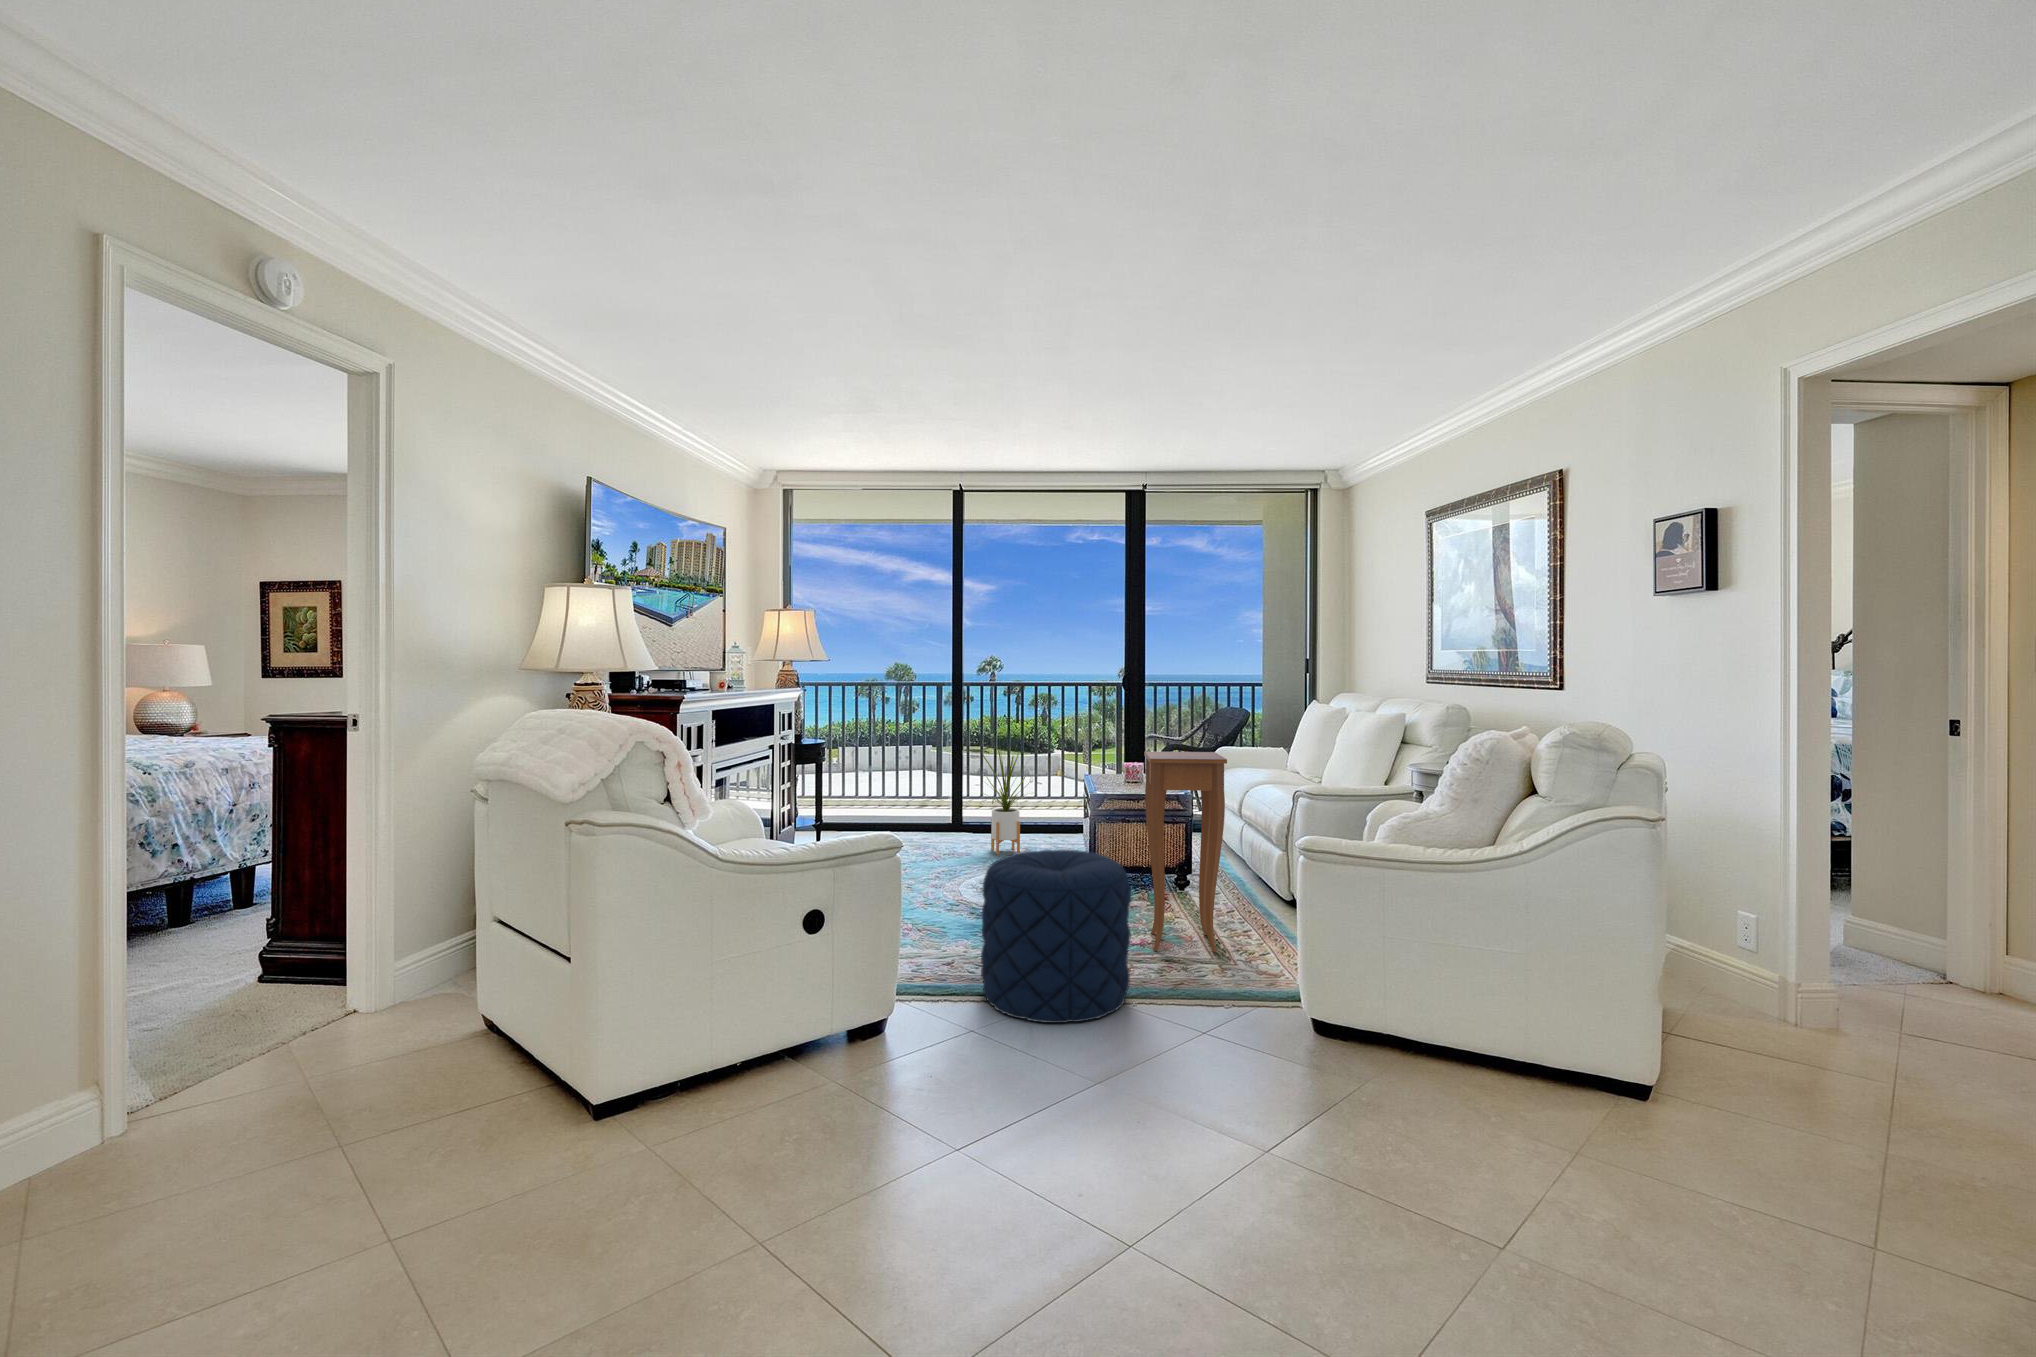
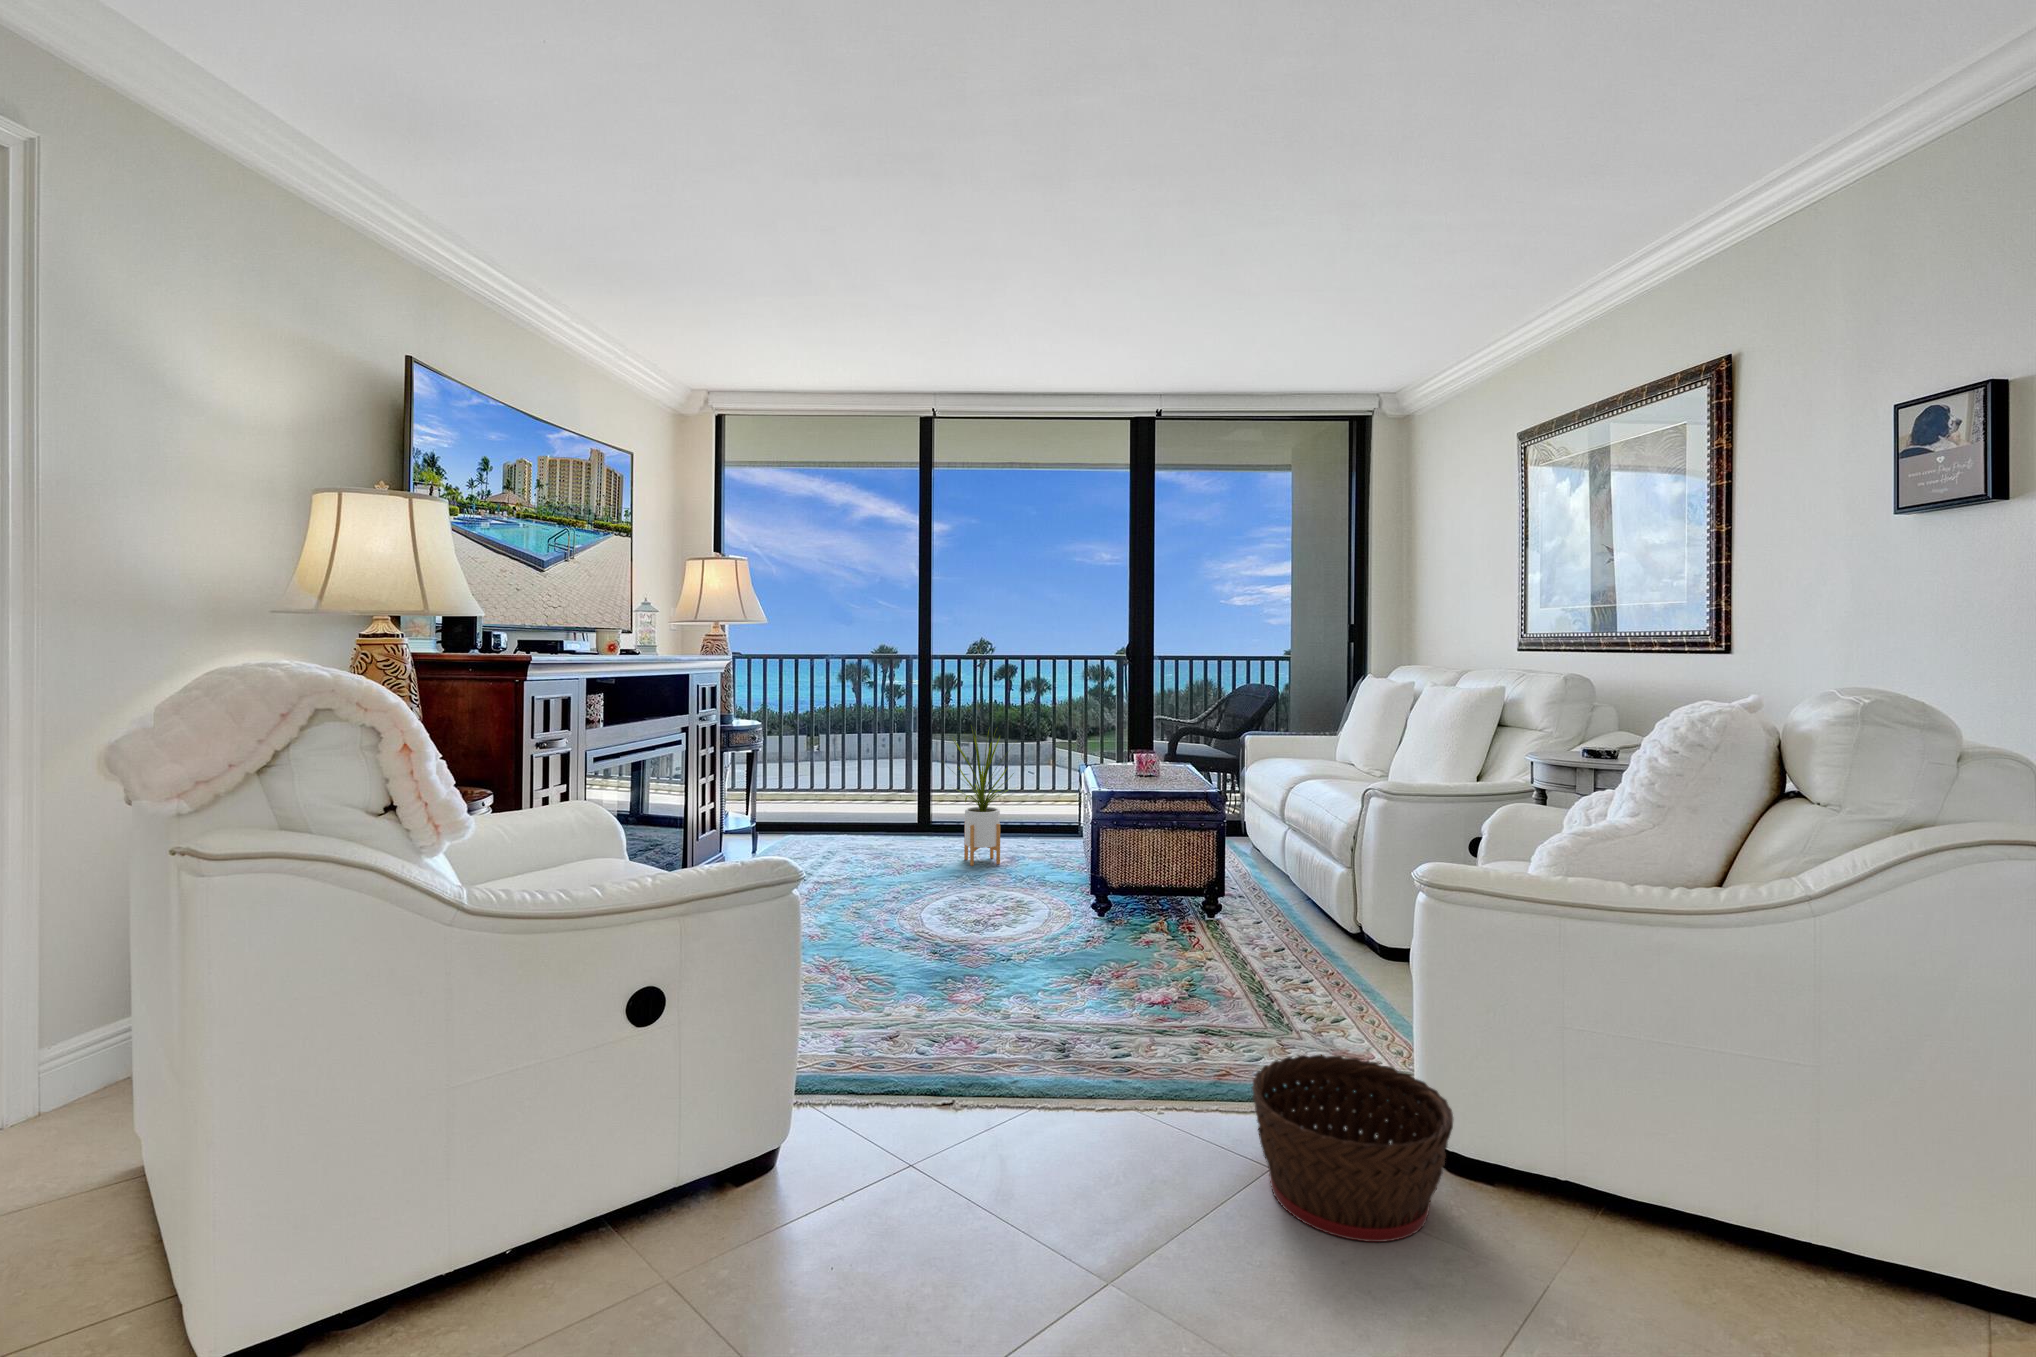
side table: present [1144,751,1227,952] -> none [1167,735,1287,1016]
pouf: present [981,849,1131,1023] -> none [933,877,1156,1150]
basket: none [1188,962,1312,1066] -> present [1251,1054,1453,1242]

